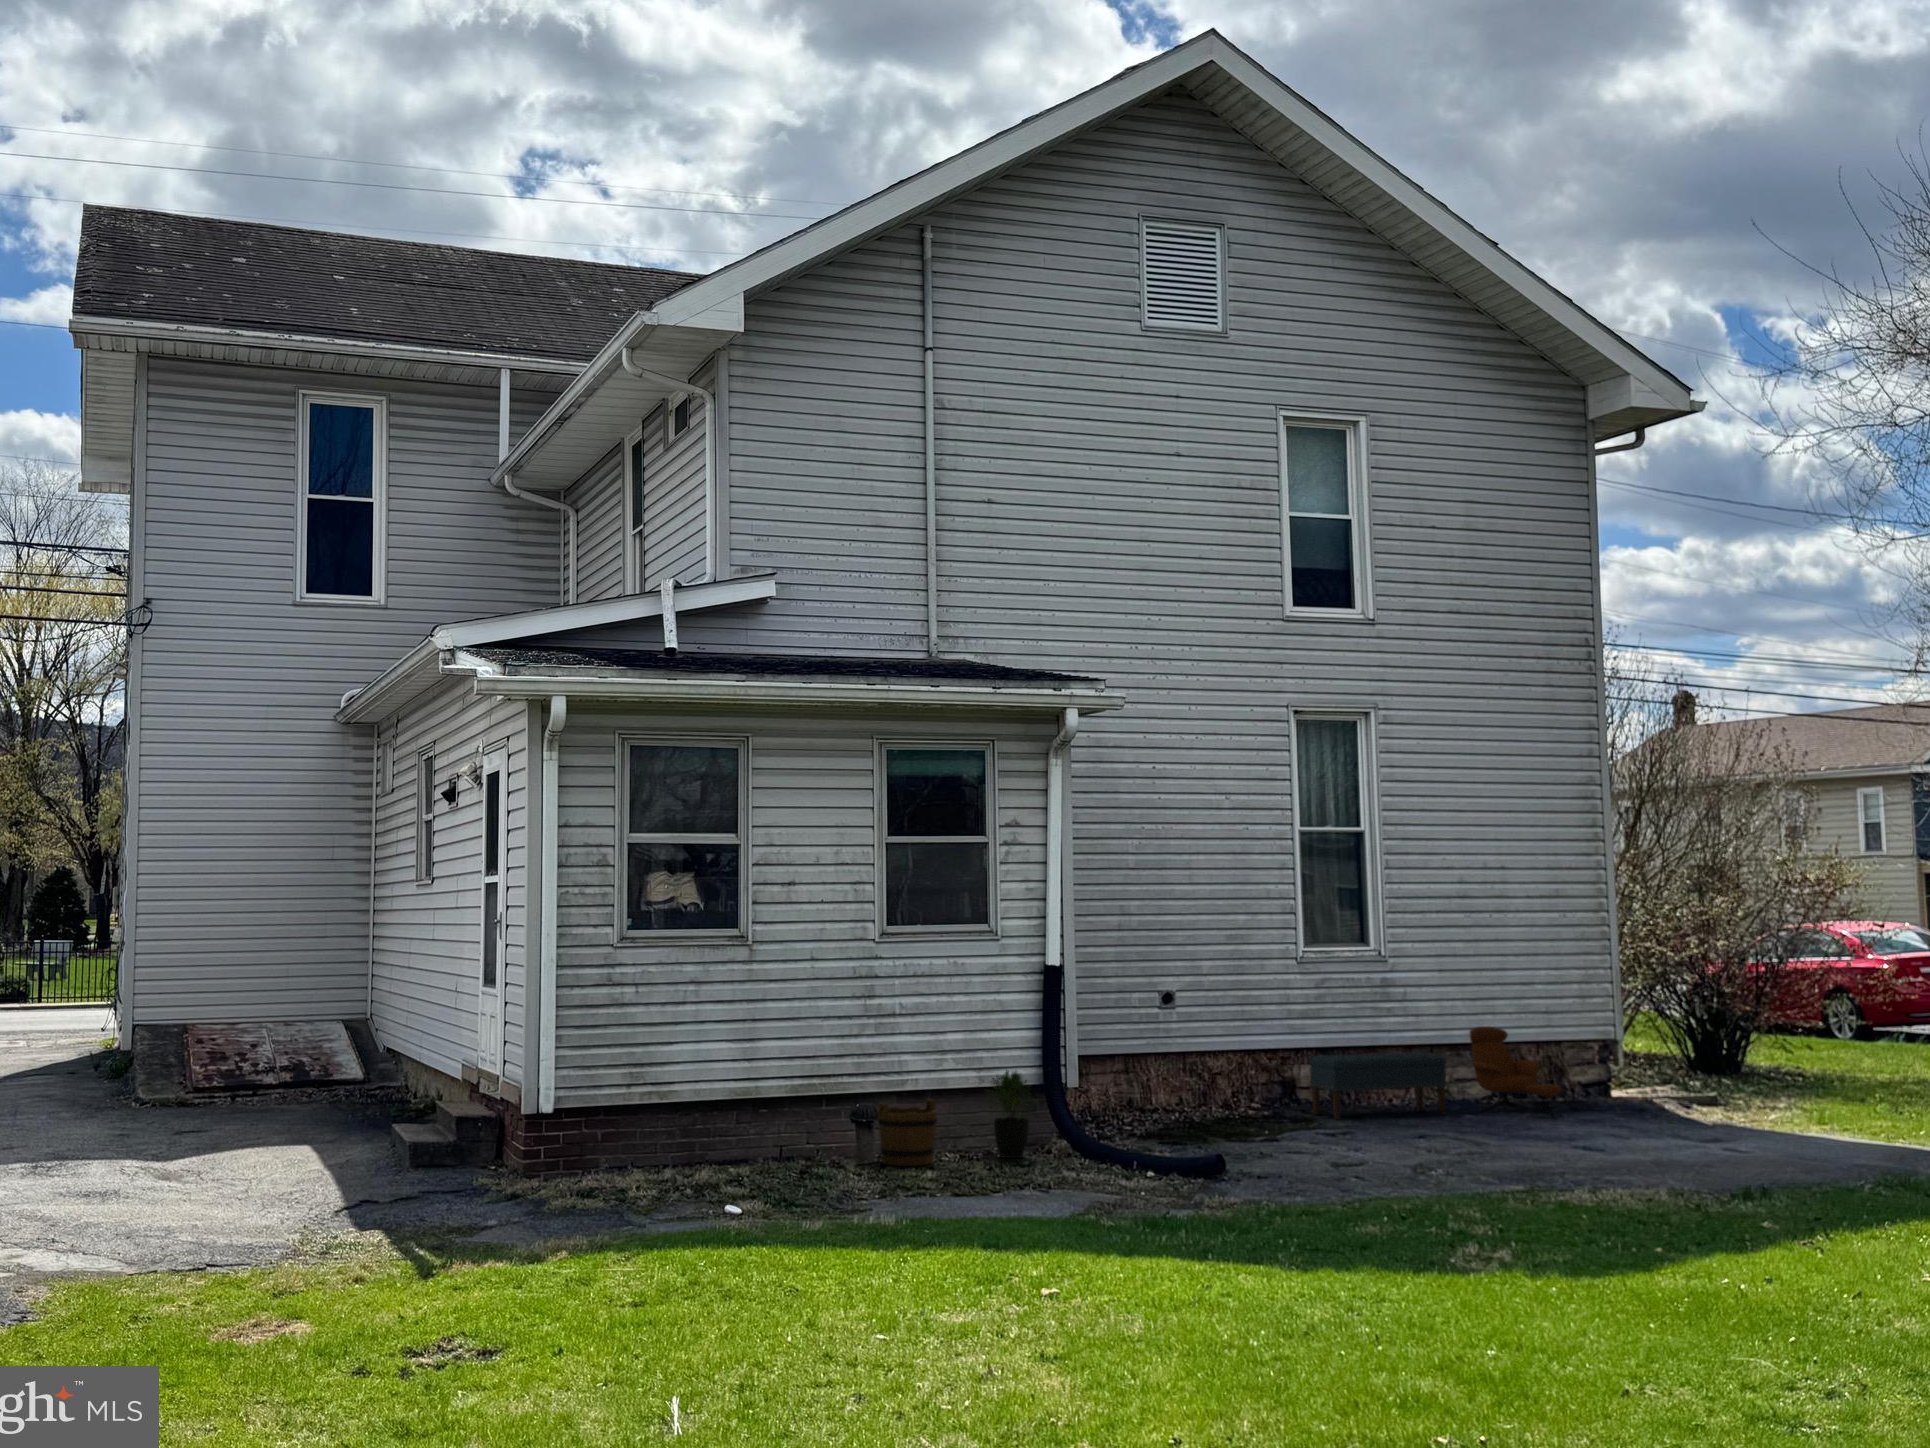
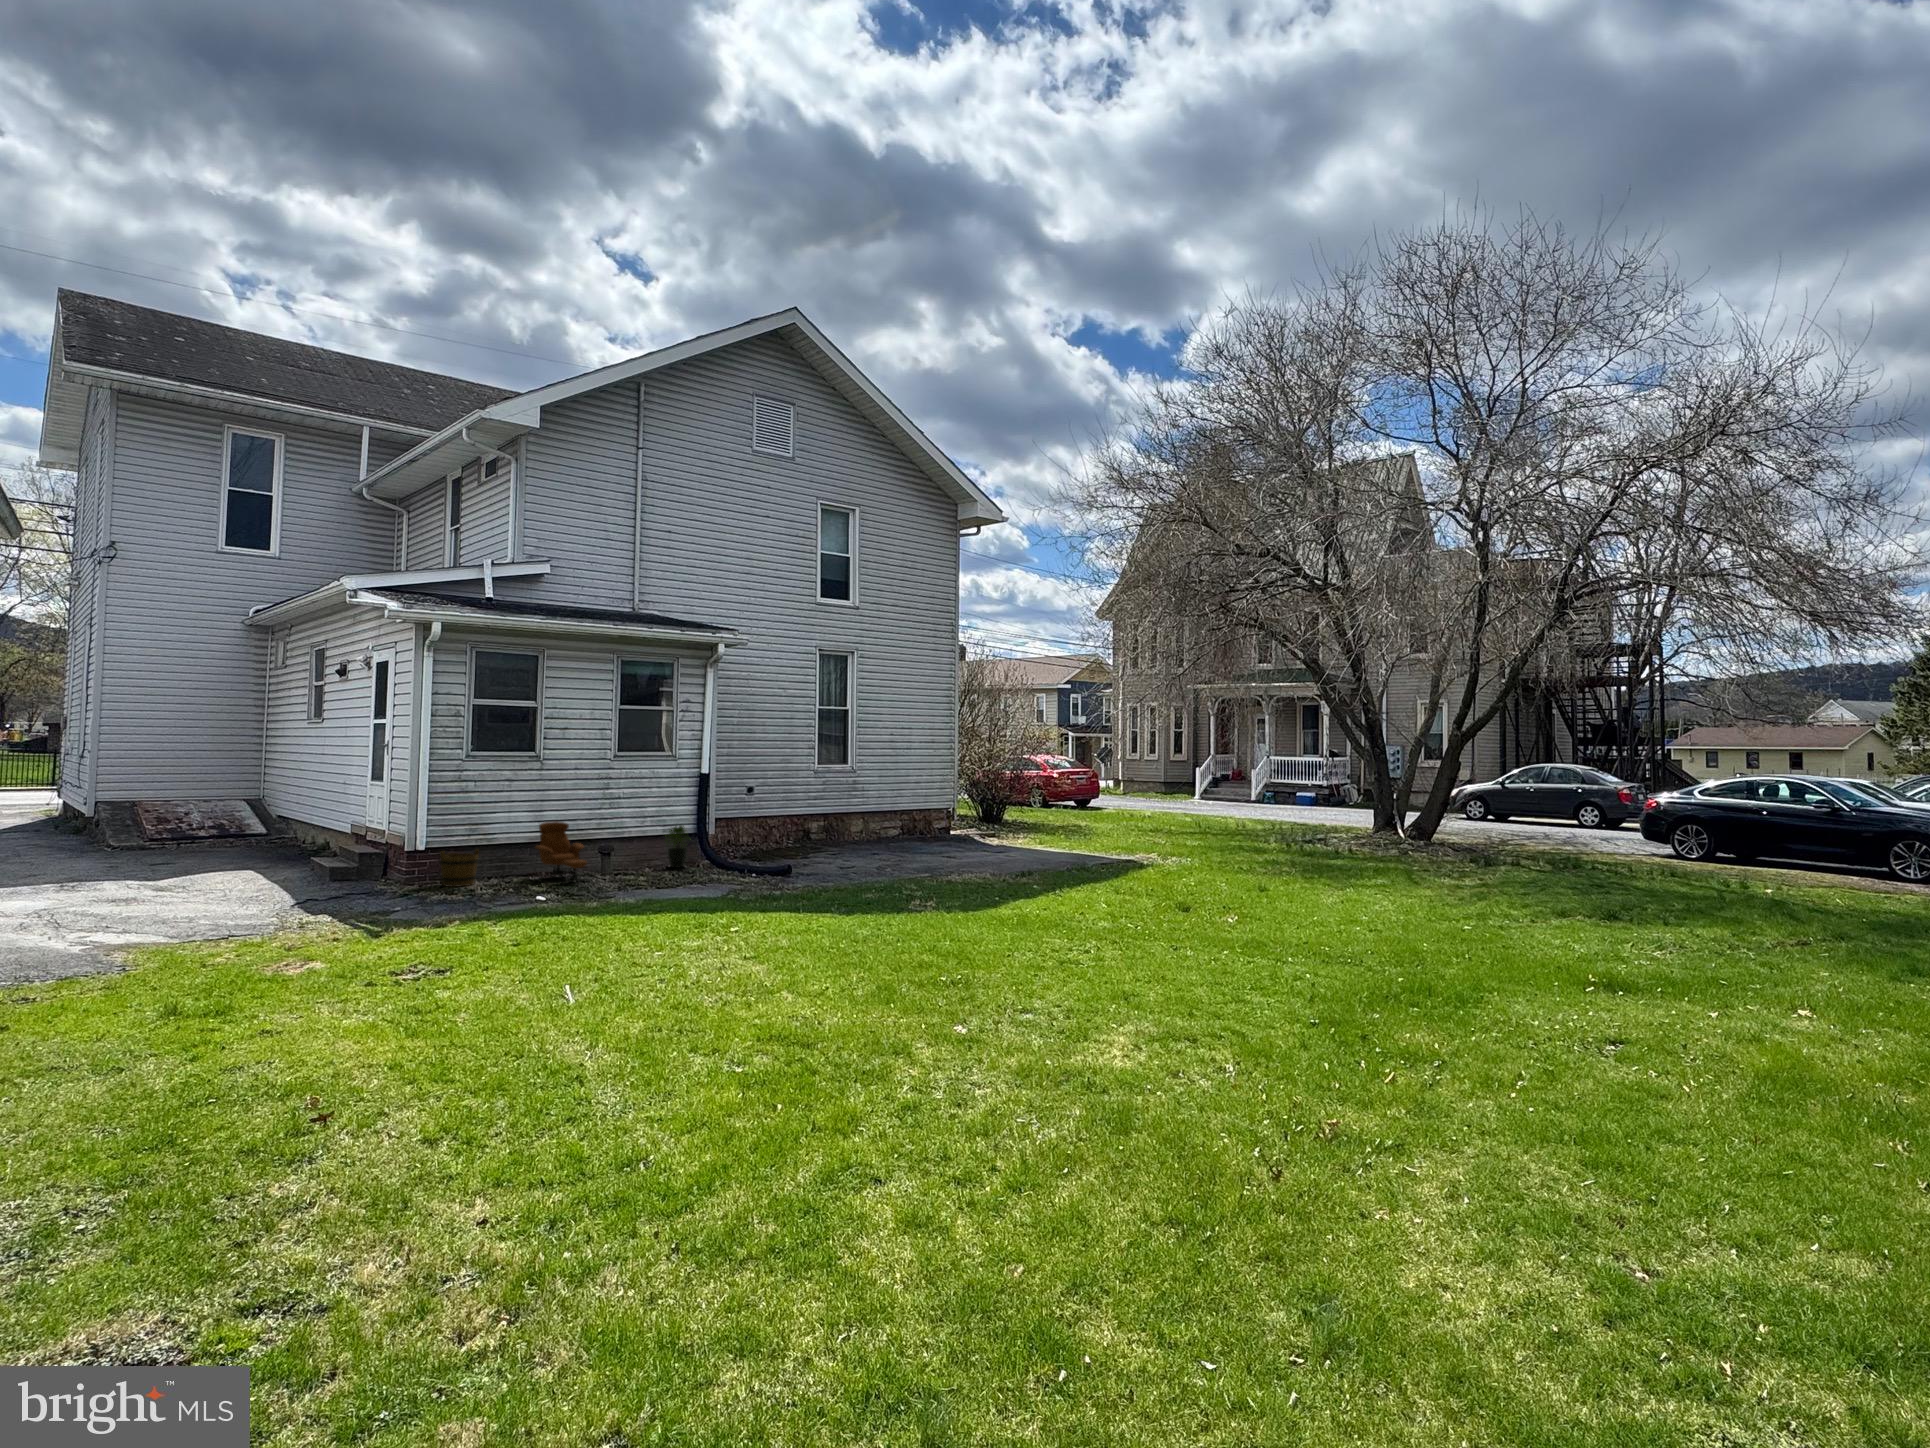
lounge chair: present [1469,1027,1562,1117] -> present [535,821,587,880]
bench: present [1309,1052,1447,1120] -> none [818,813,882,846]
bucket: present [876,1100,937,1166] -> present [439,849,480,887]

